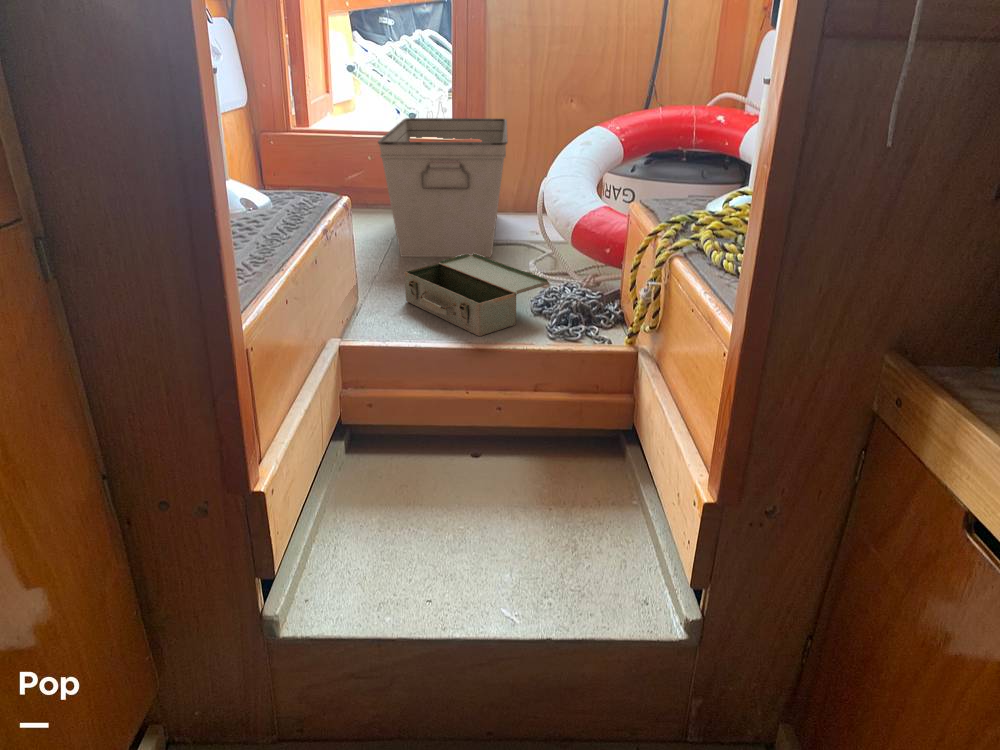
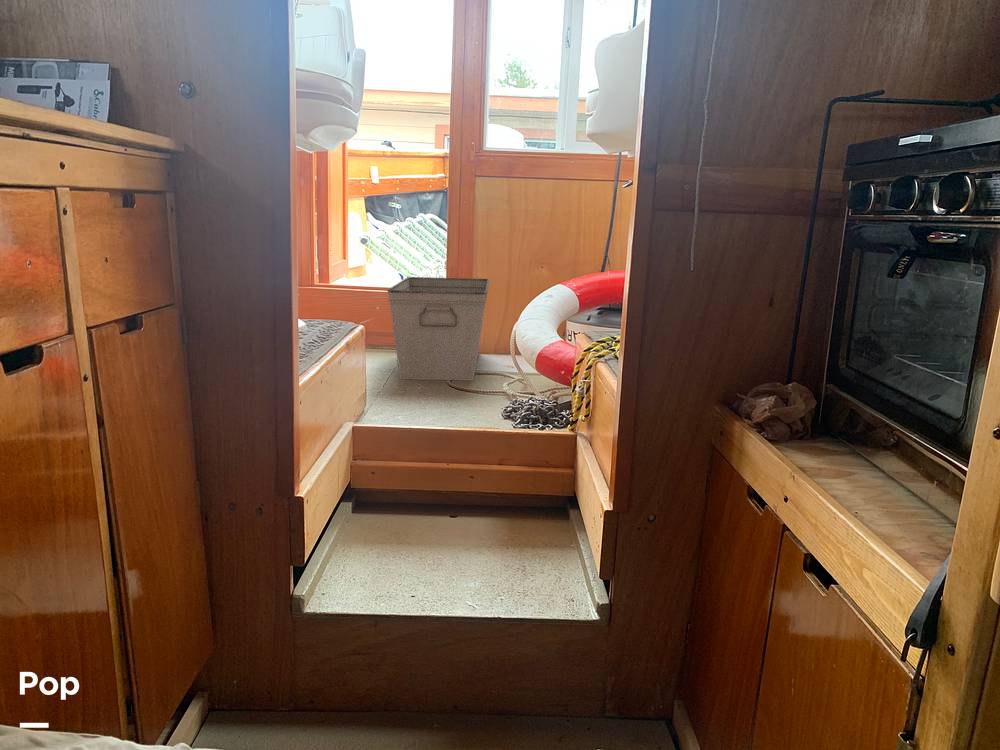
toolbox: present [404,253,549,336] -> none [404,372,514,426]

